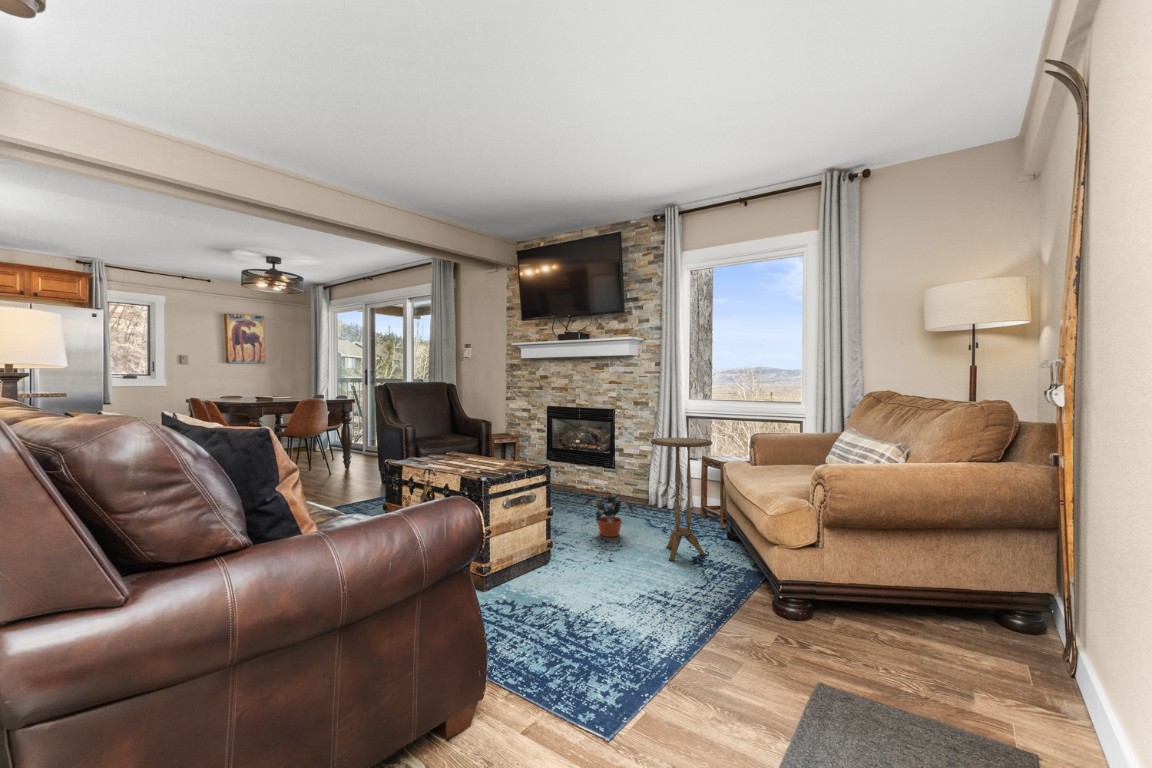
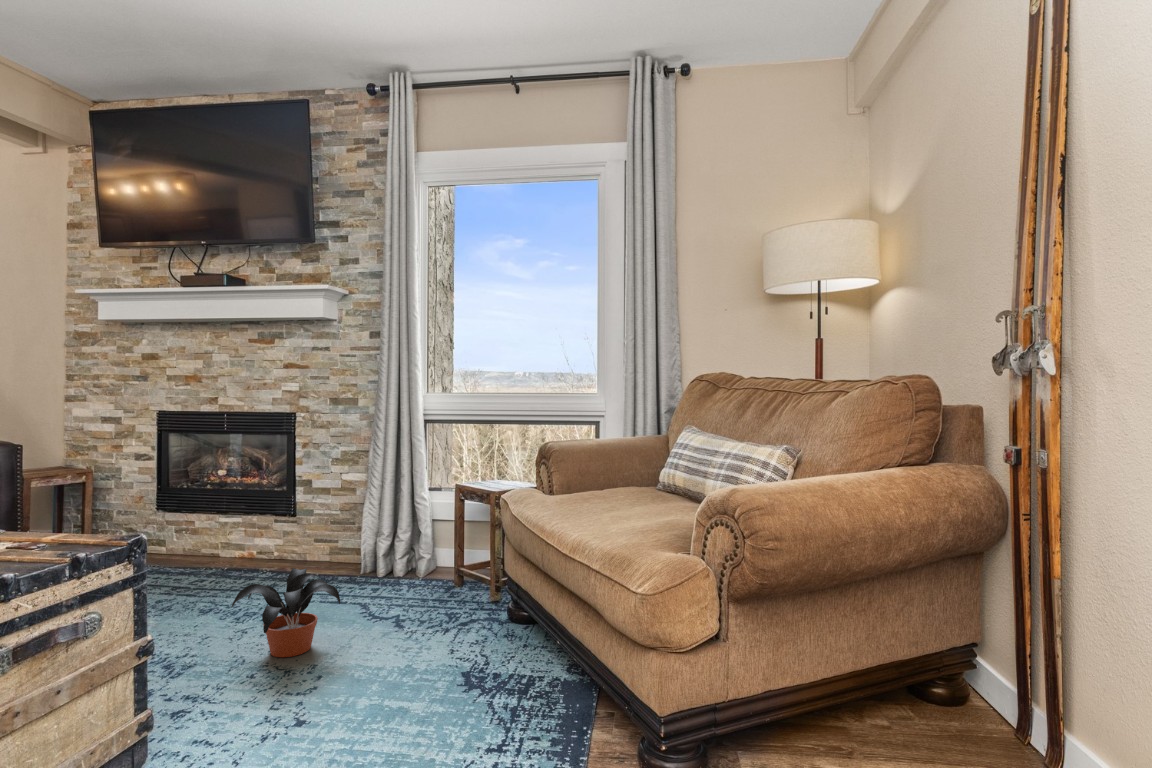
side table: present [651,438,712,561] -> none [381,454,496,692]

